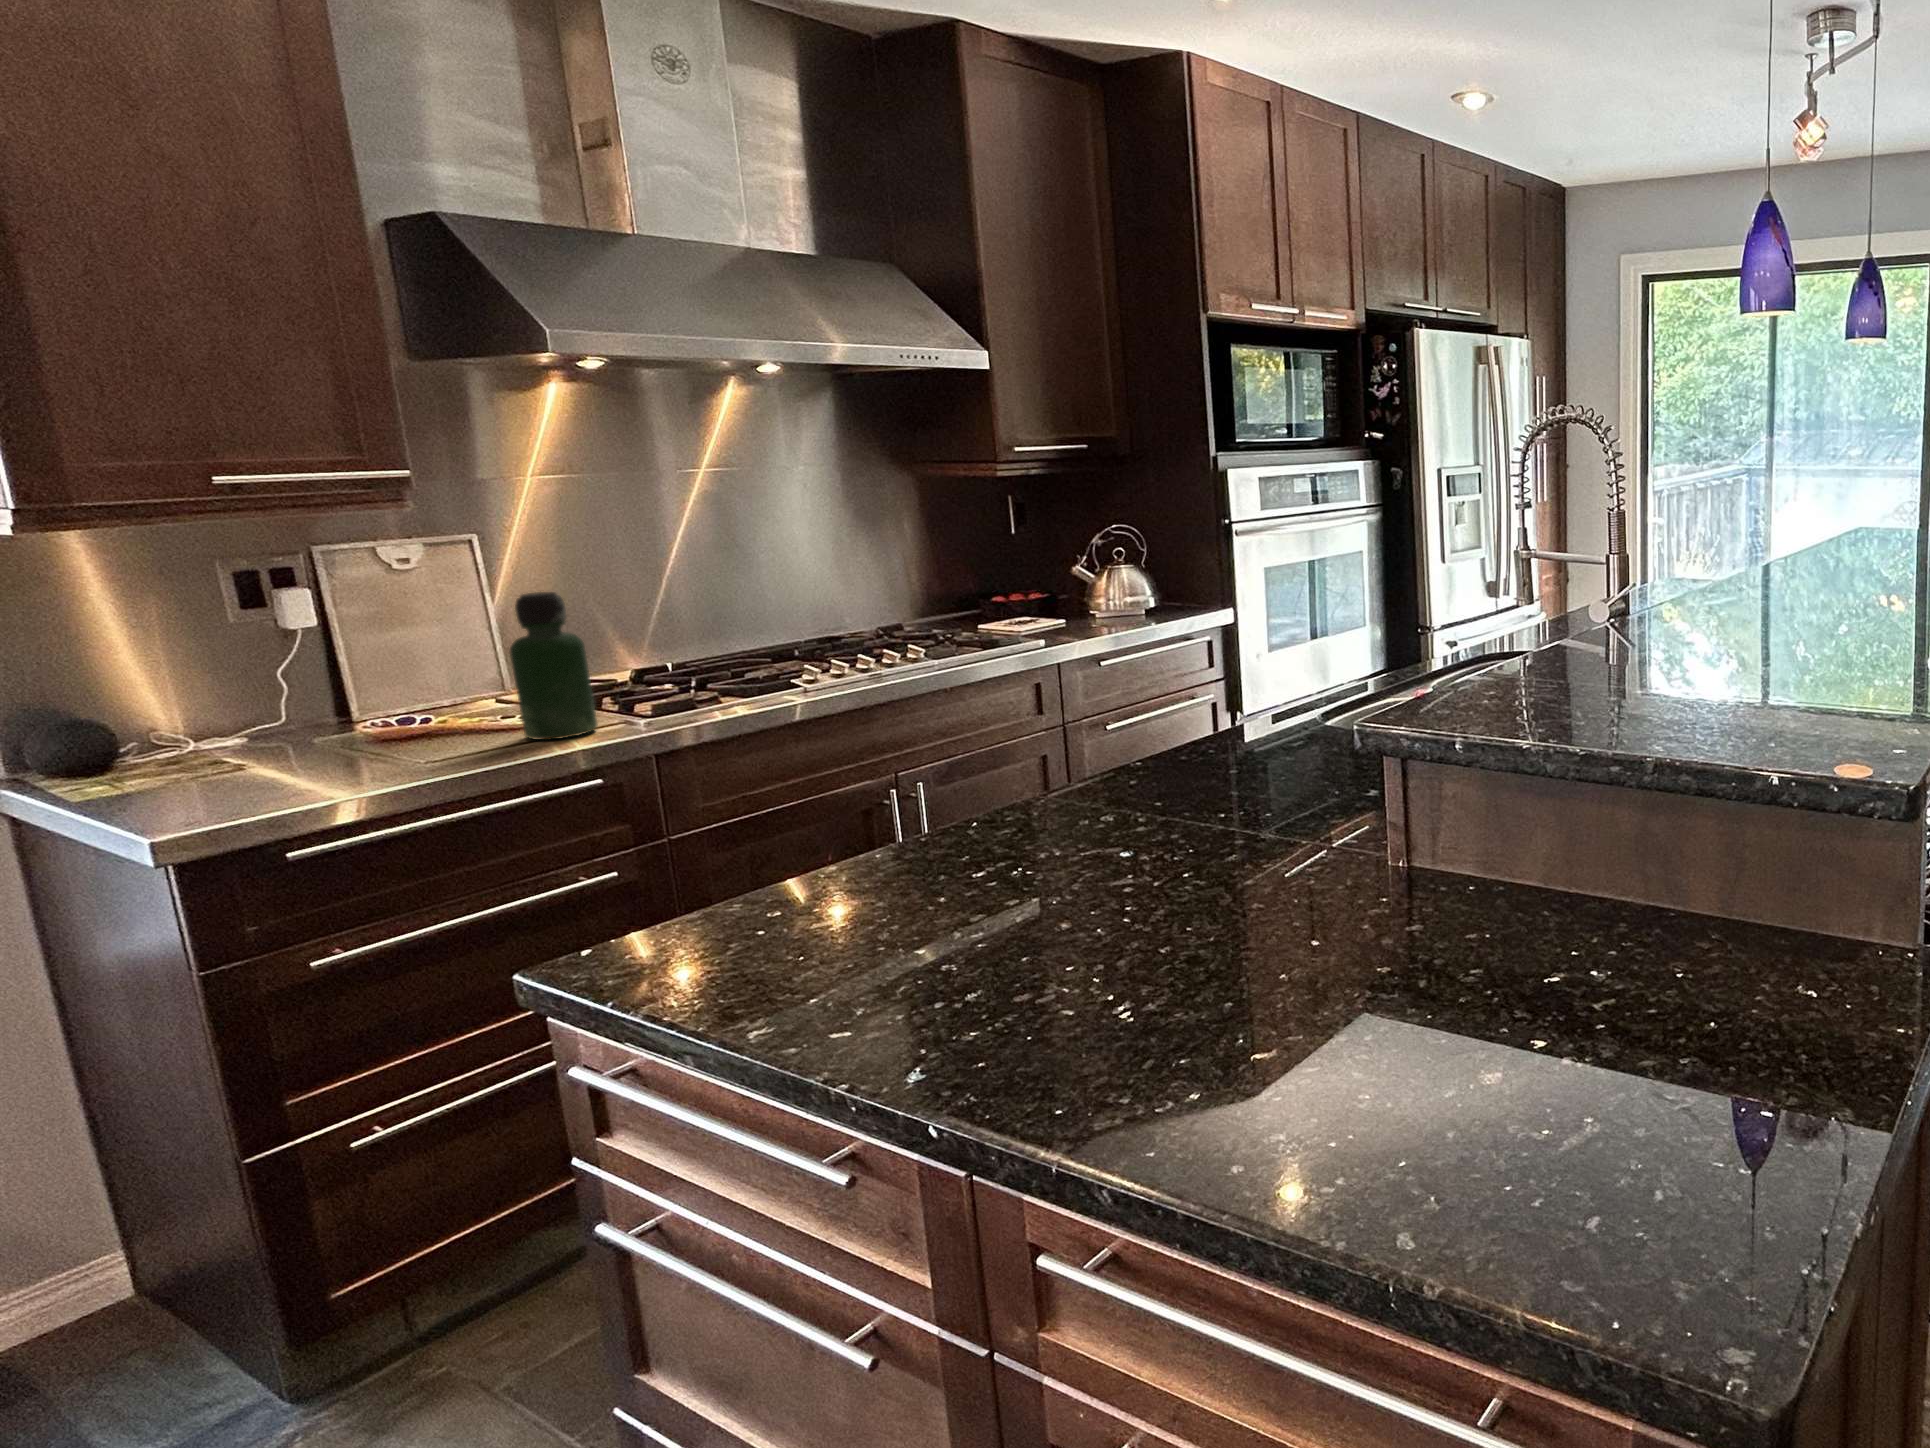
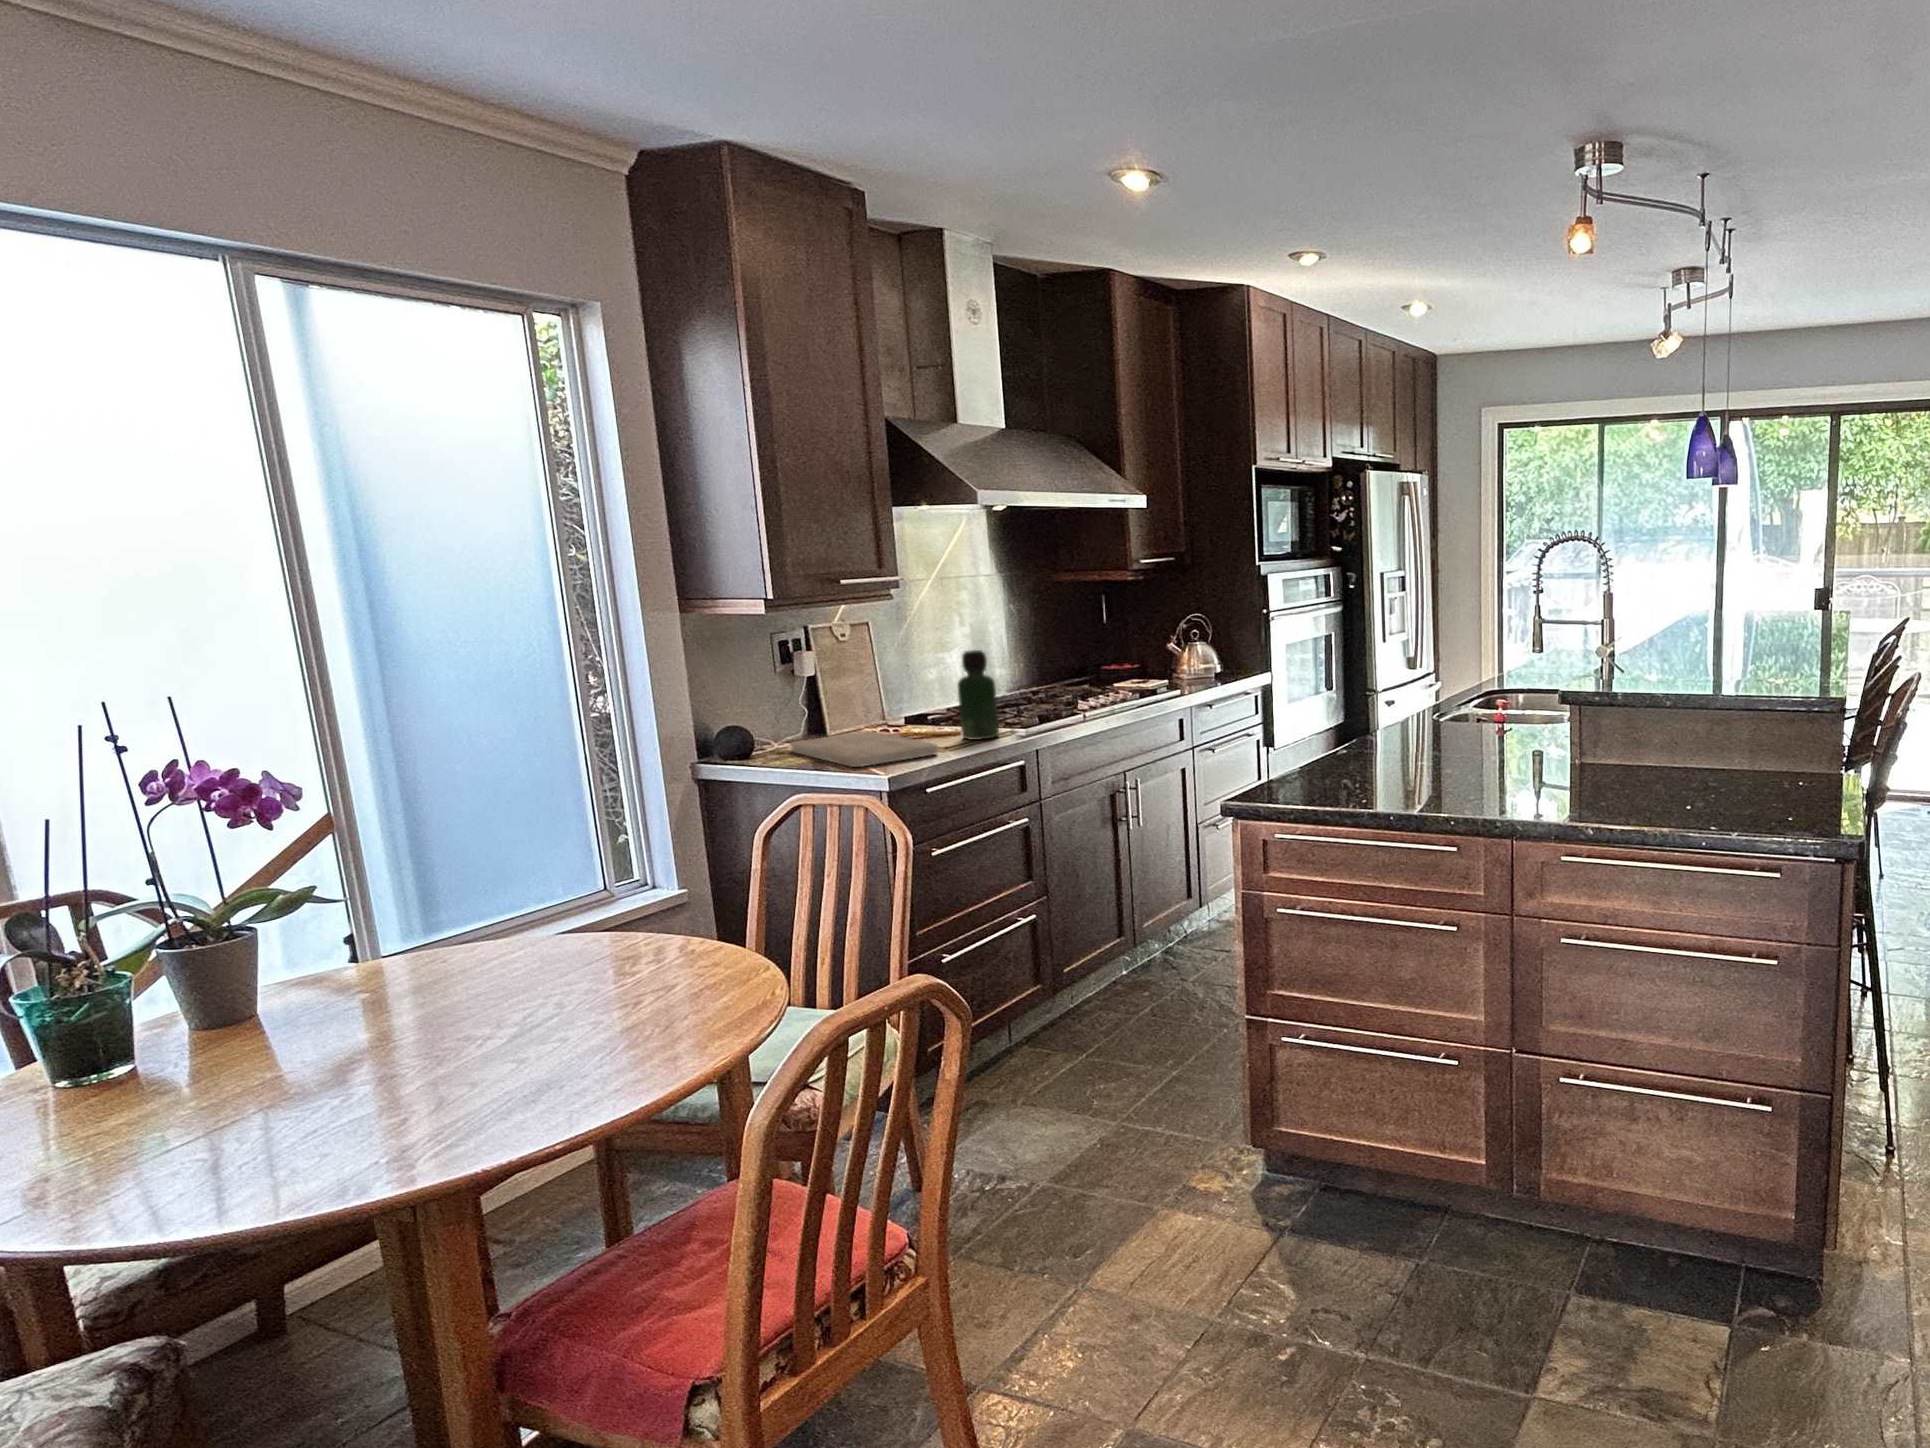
cutting board: none [180,720,403,806] -> present [791,731,938,767]

